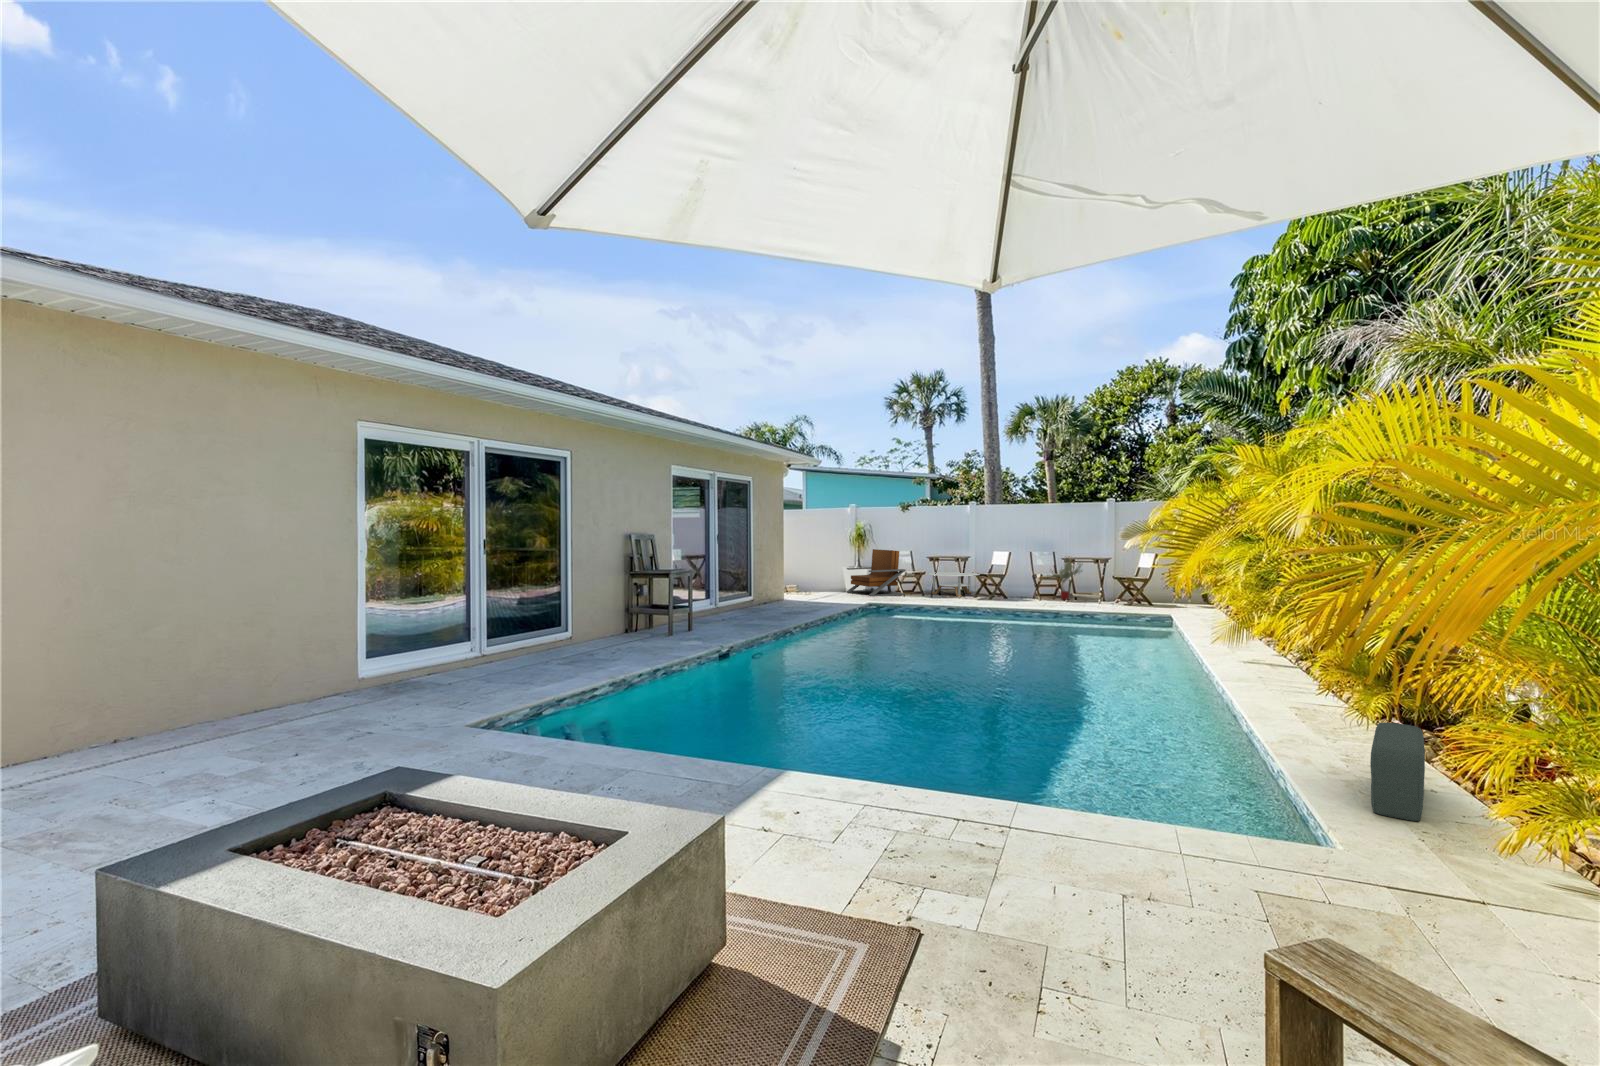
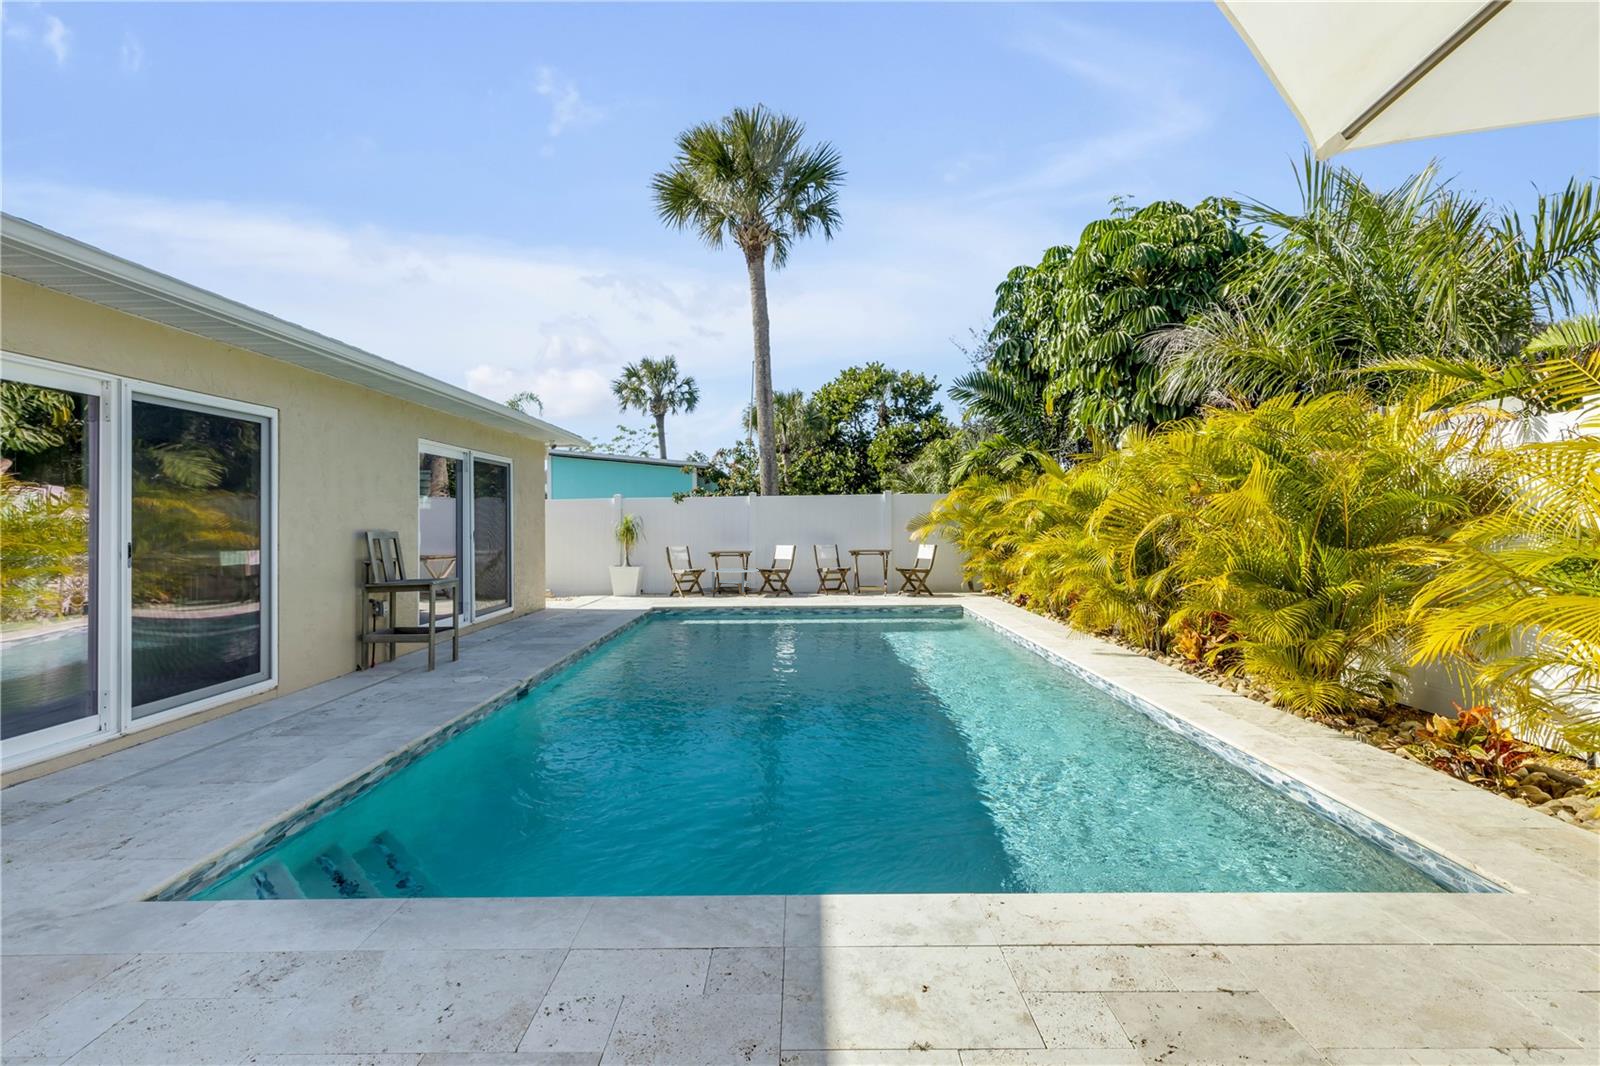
lounge chair: present [847,549,906,597] -> none [616,544,685,598]
potted tree: present [1047,558,1082,600] -> none [831,549,866,594]
pouf: present [1370,723,1425,821] -> none [1422,740,1552,861]

